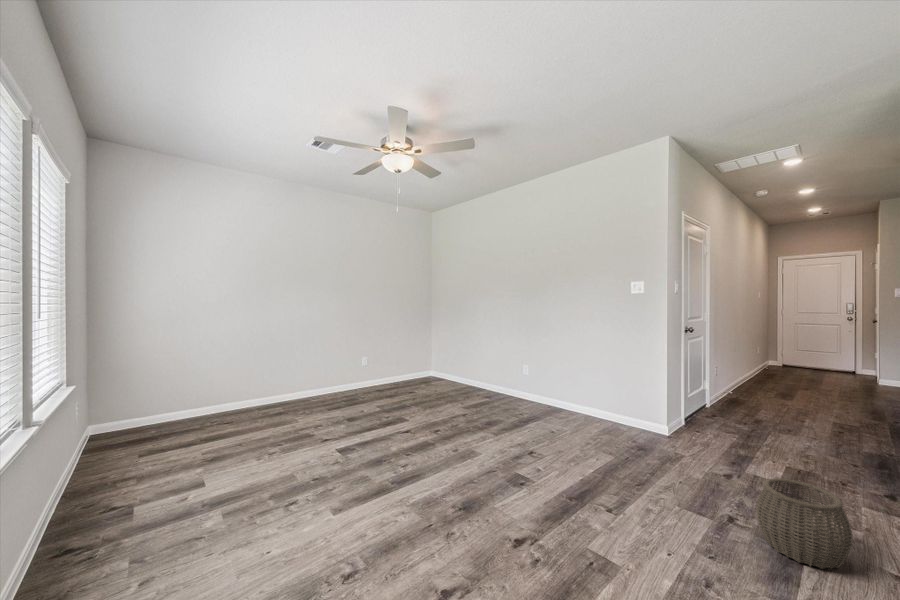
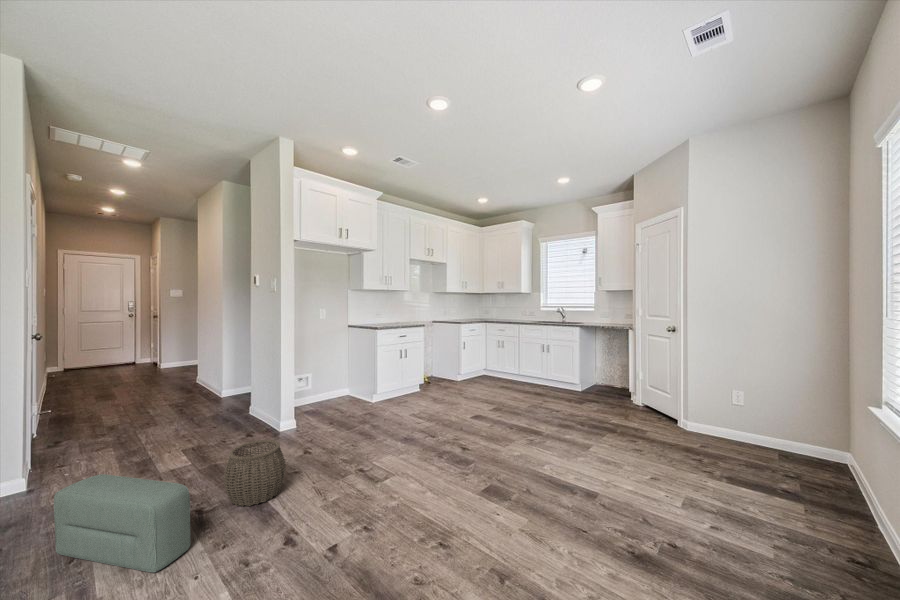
pouf: none [635,434,691,534] -> present [54,474,190,572]

